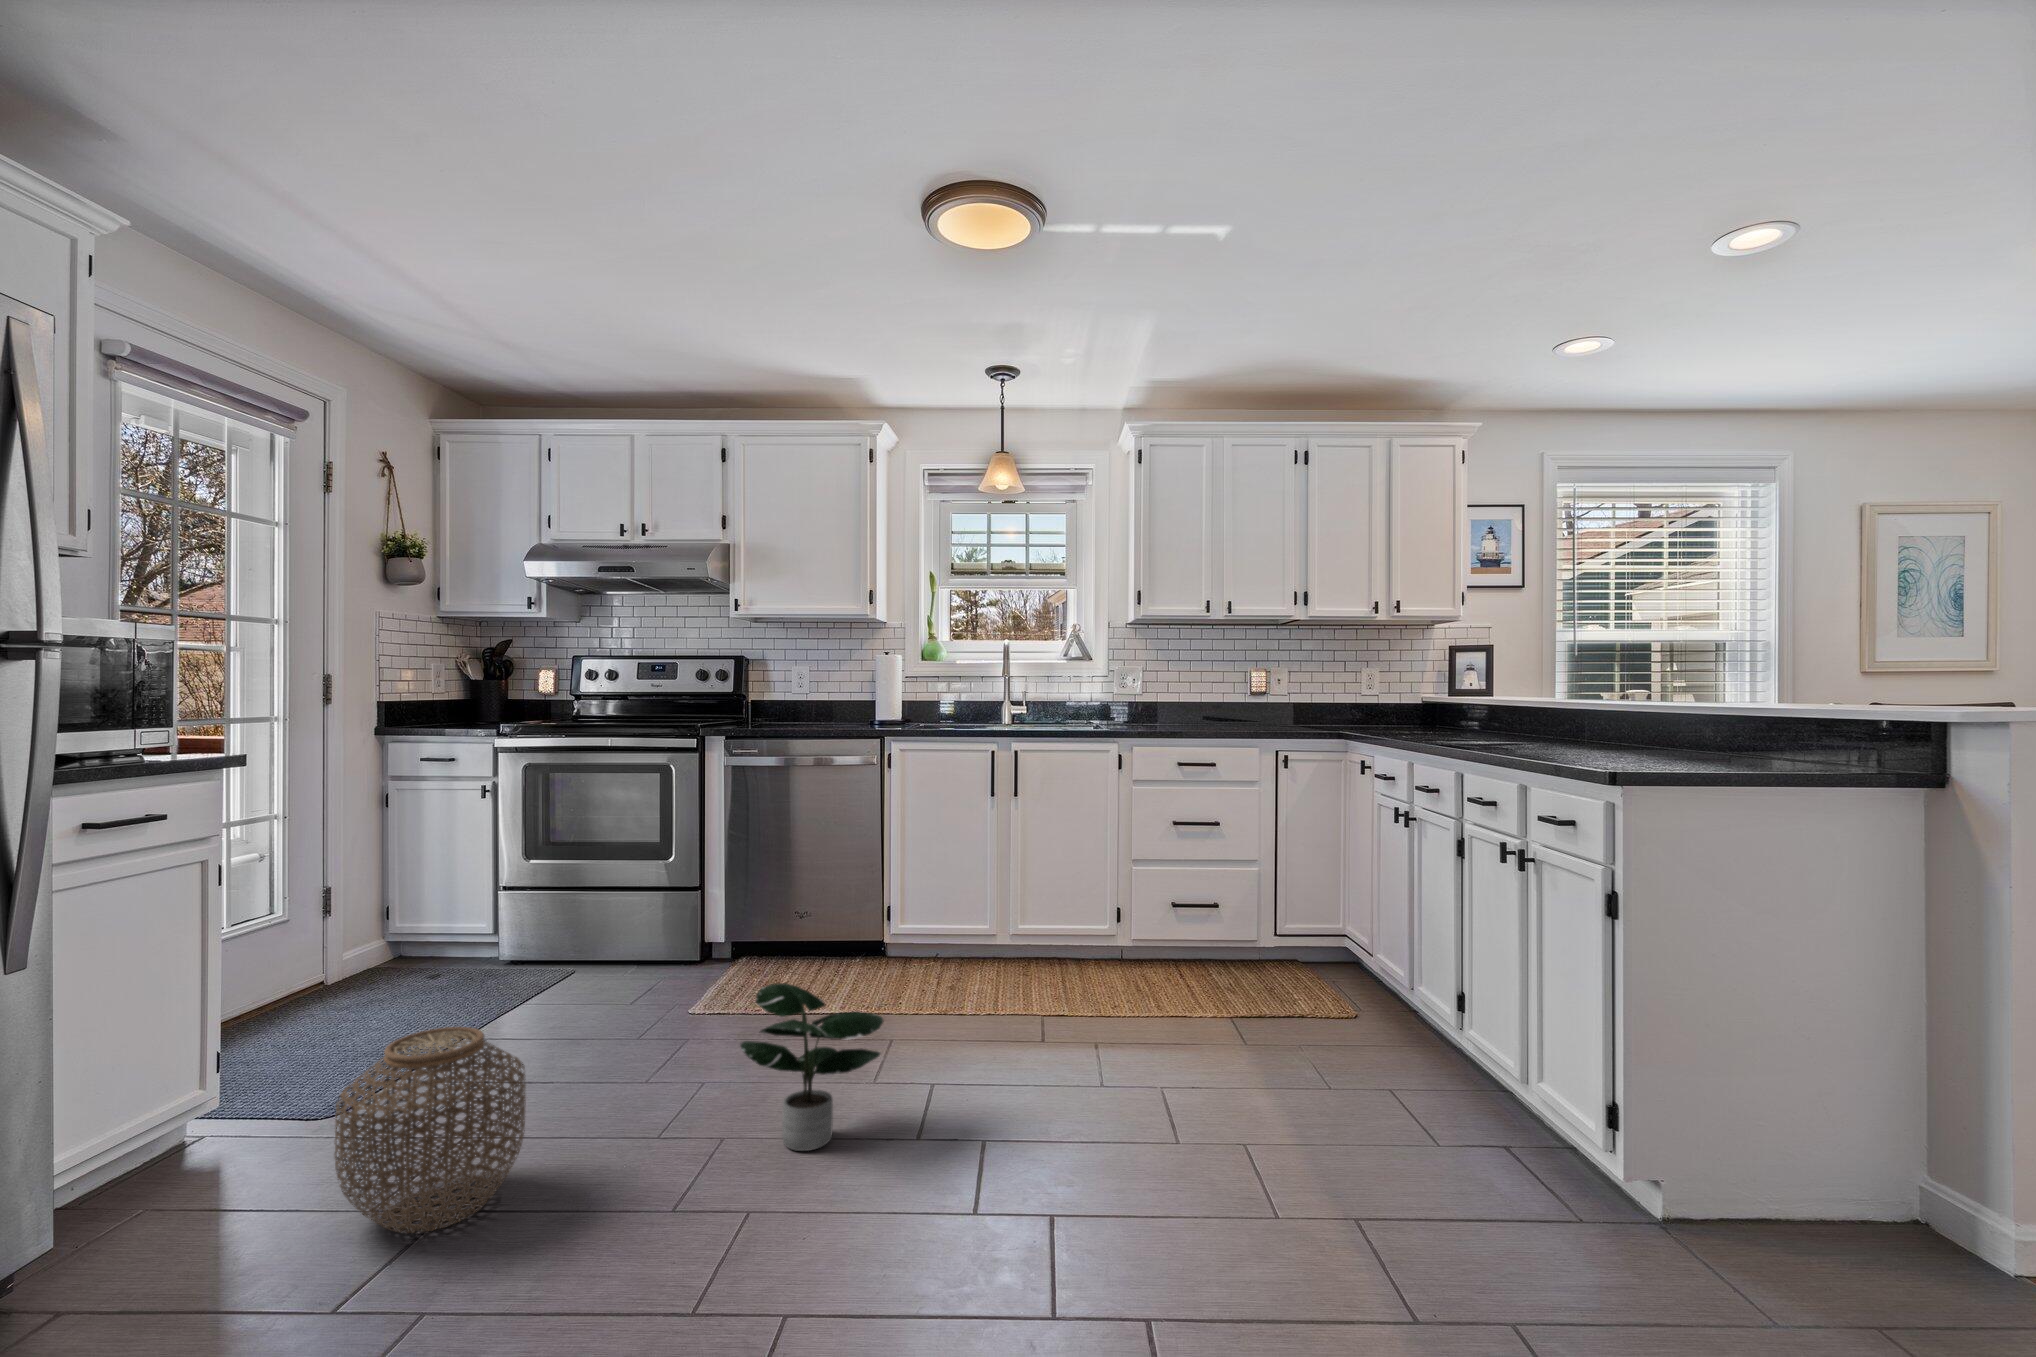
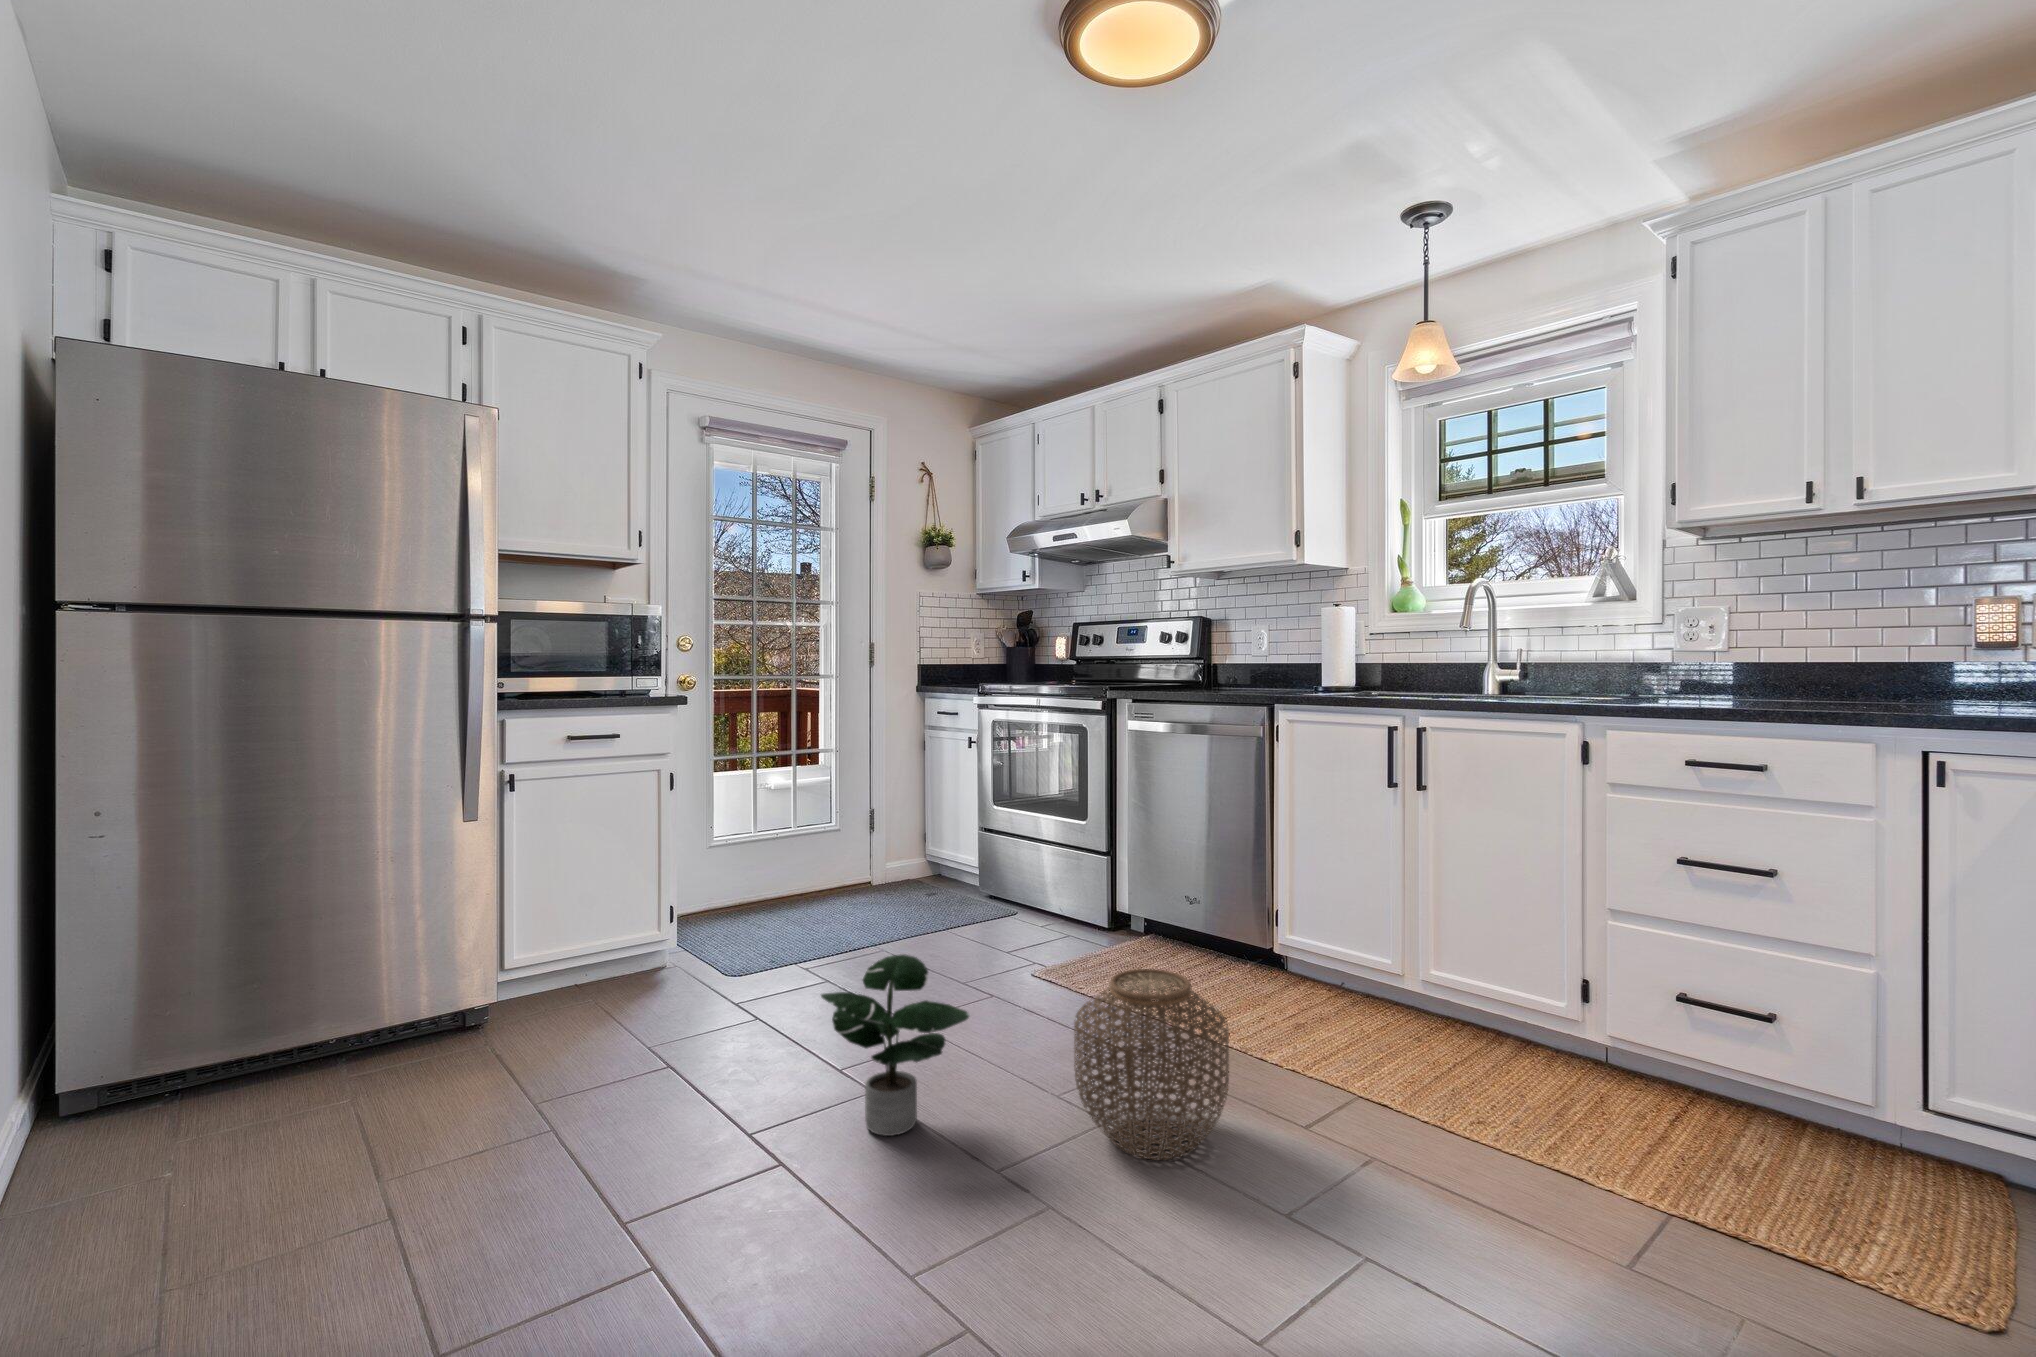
woven basket: present [335,1027,526,1233] -> present [1074,969,1229,1160]

